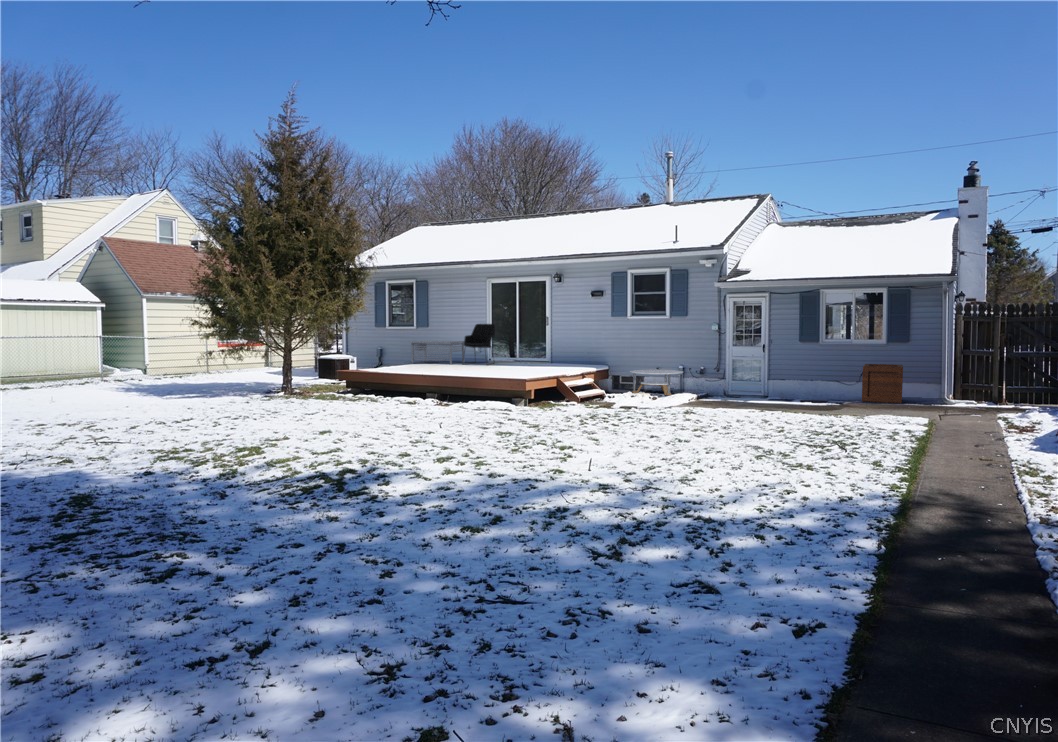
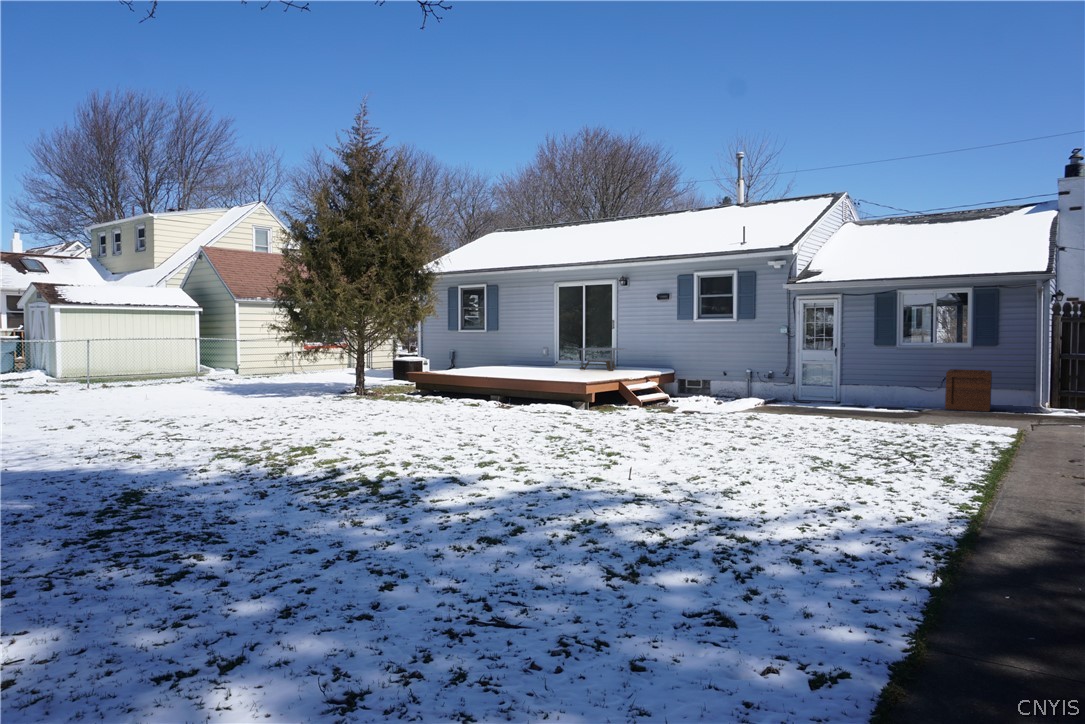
chair: present [463,324,495,358] -> none [530,327,563,368]
storage bench: present [409,340,464,364] -> none [479,343,535,367]
round table: present [630,369,683,396] -> present [579,348,626,371]

